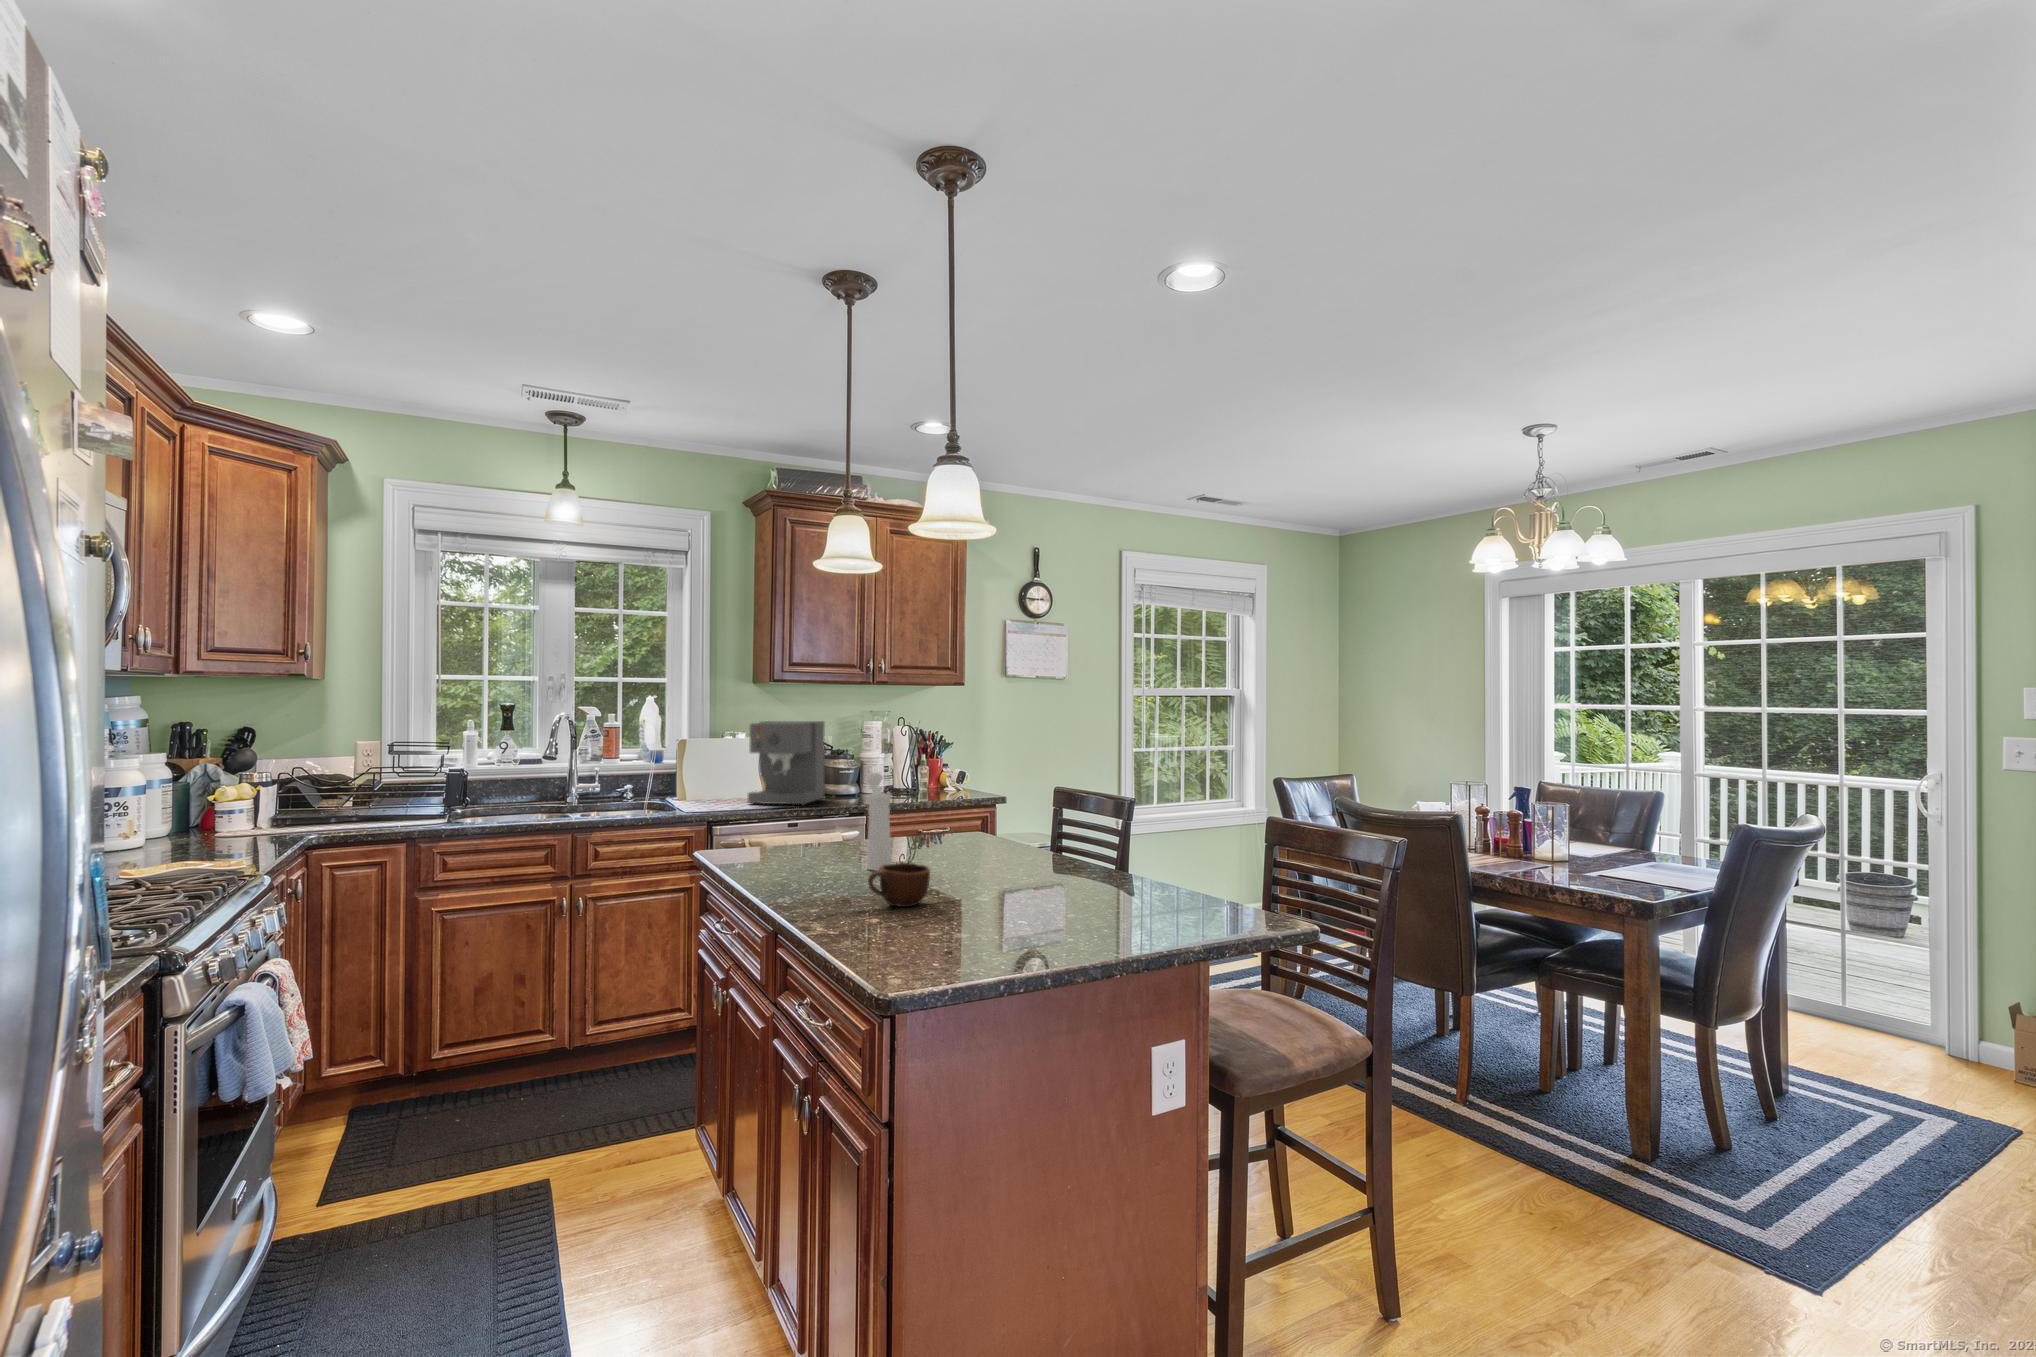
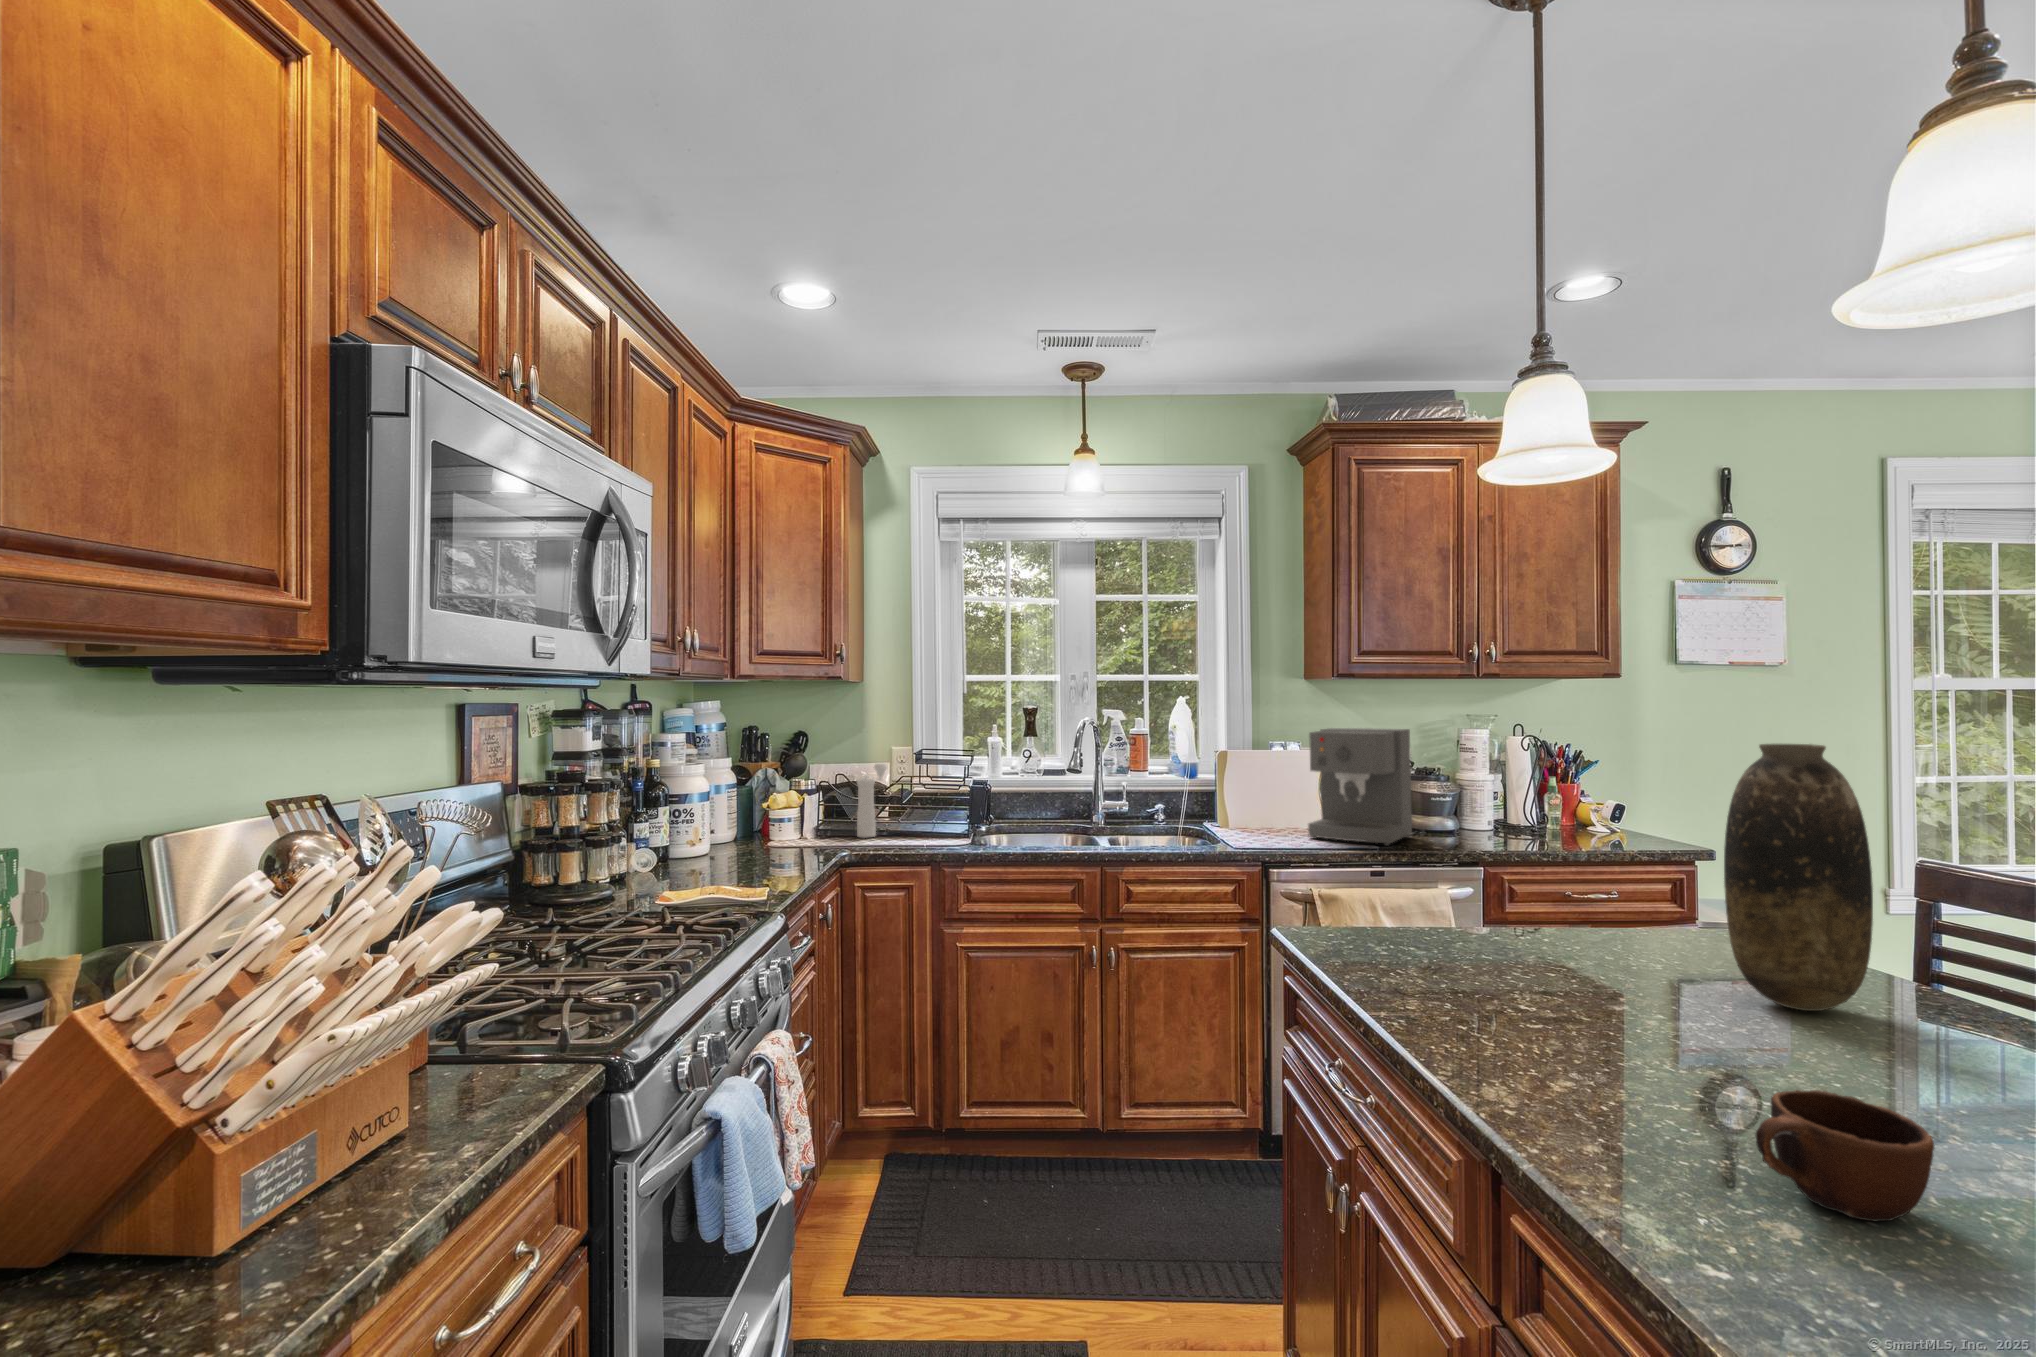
vase: none [930,720,988,855] -> present [1724,744,1873,1011]
pepper mill: present [866,772,891,871] -> present [857,763,887,838]

